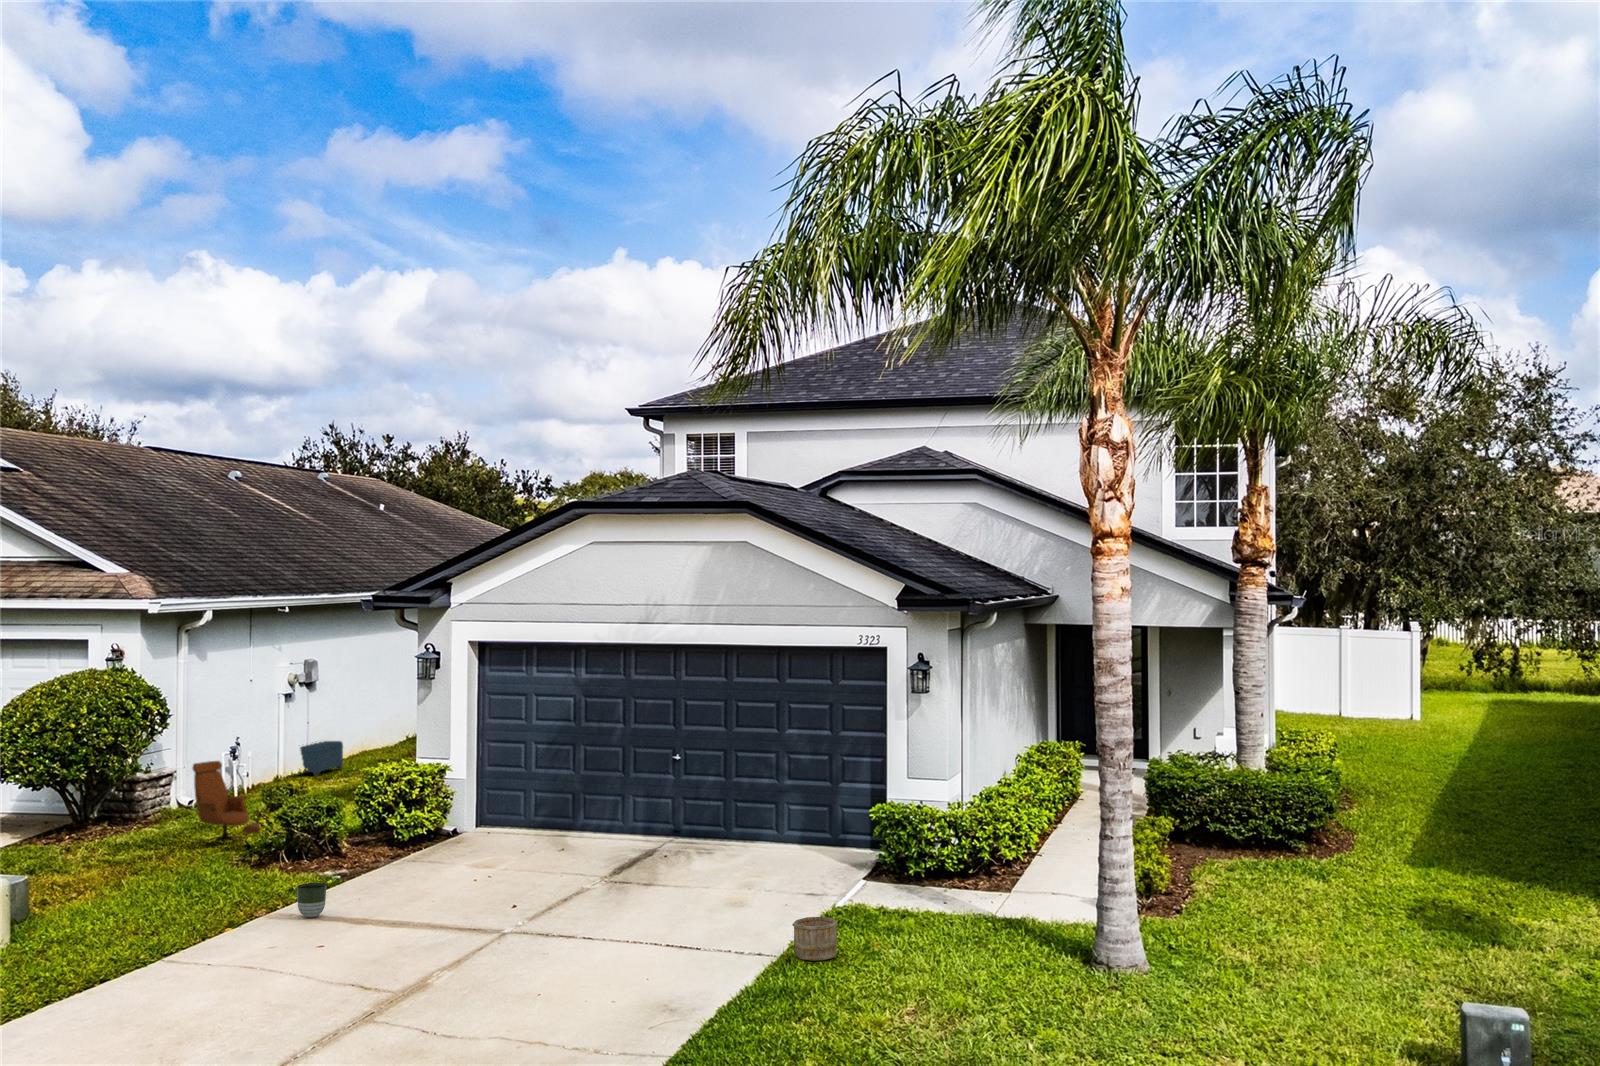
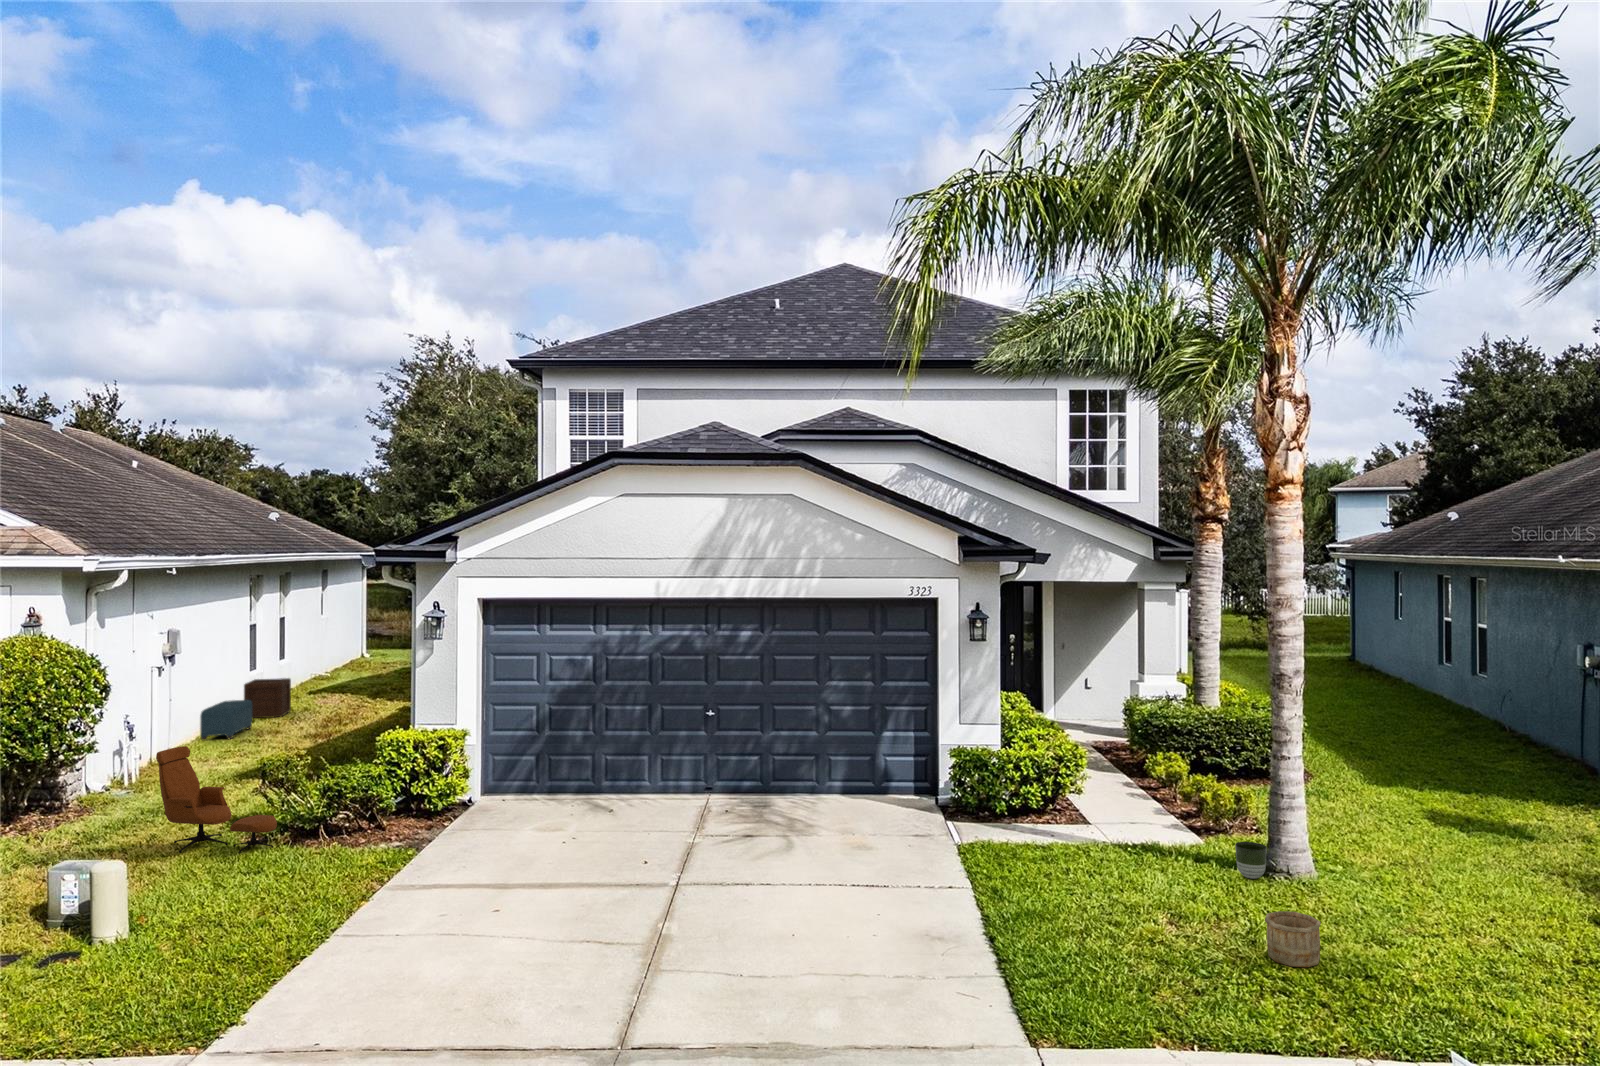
wooden crate: none [344,724,390,761] -> present [244,678,291,718]
planter: present [297,883,327,917] -> present [1235,842,1267,879]
wooden bucket: present [792,917,837,961] -> present [1265,911,1321,967]

